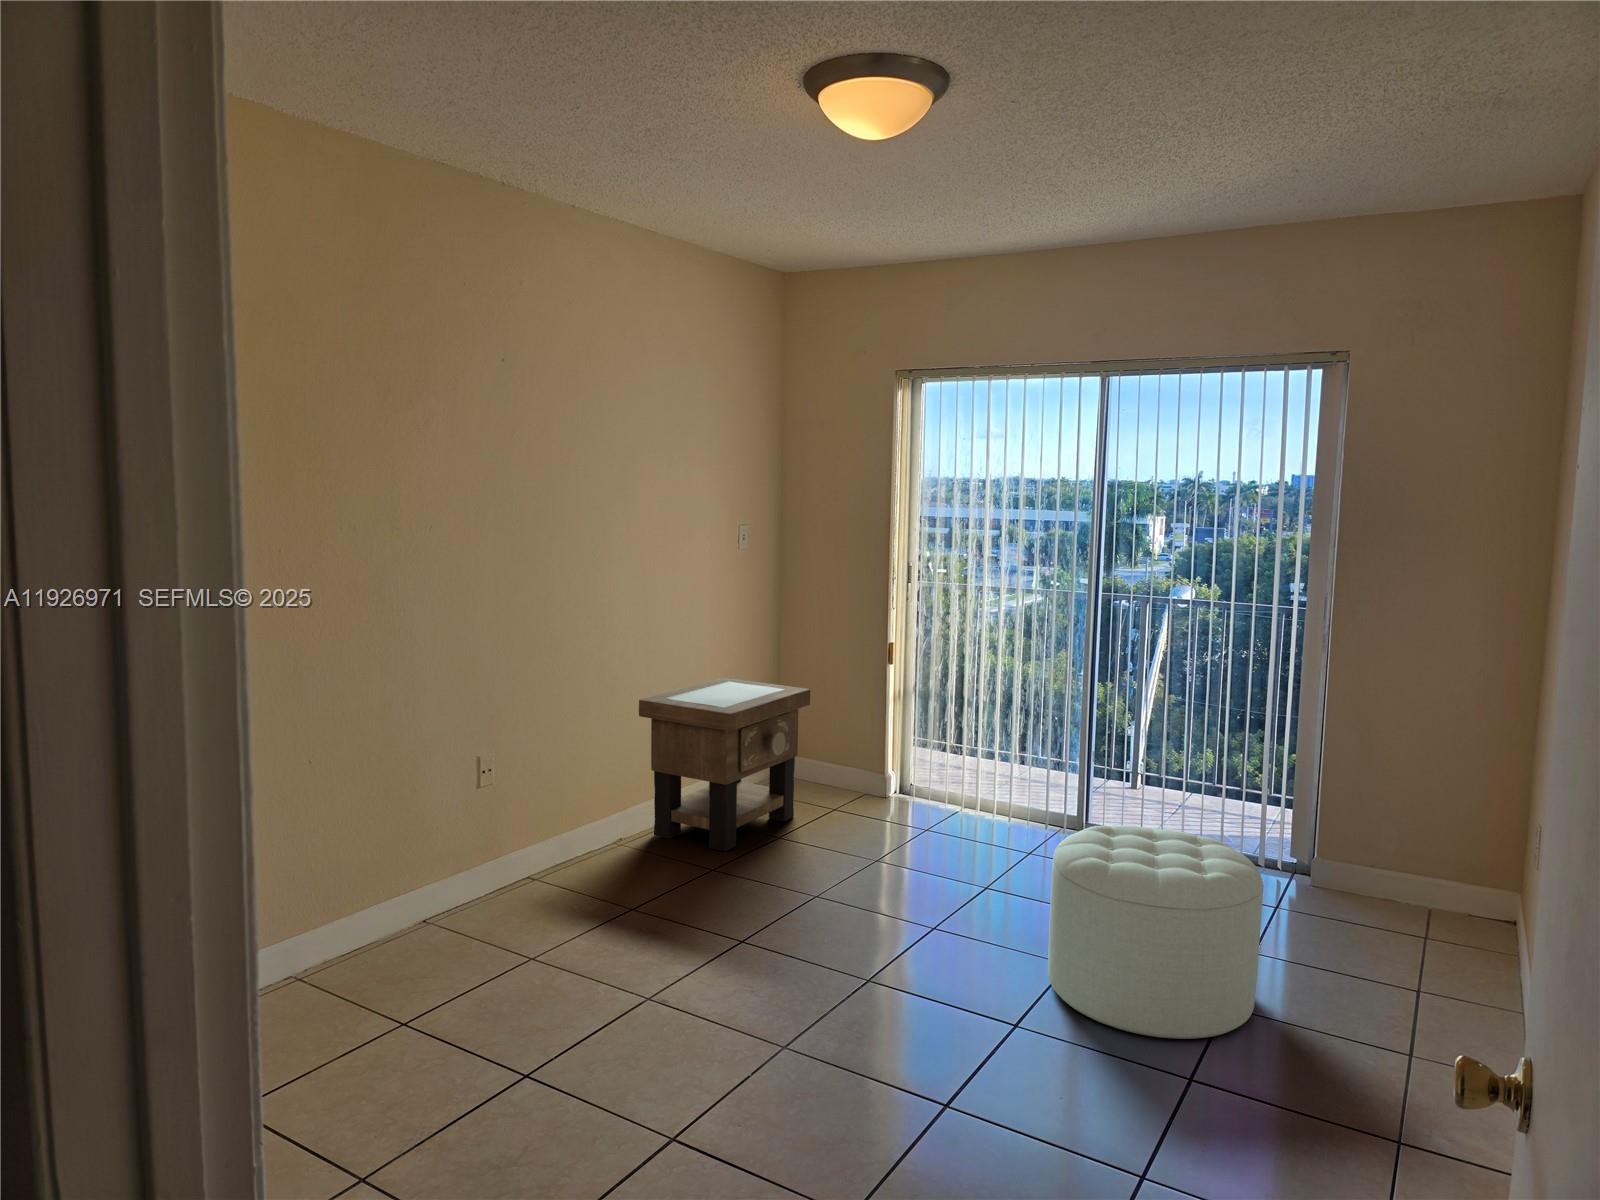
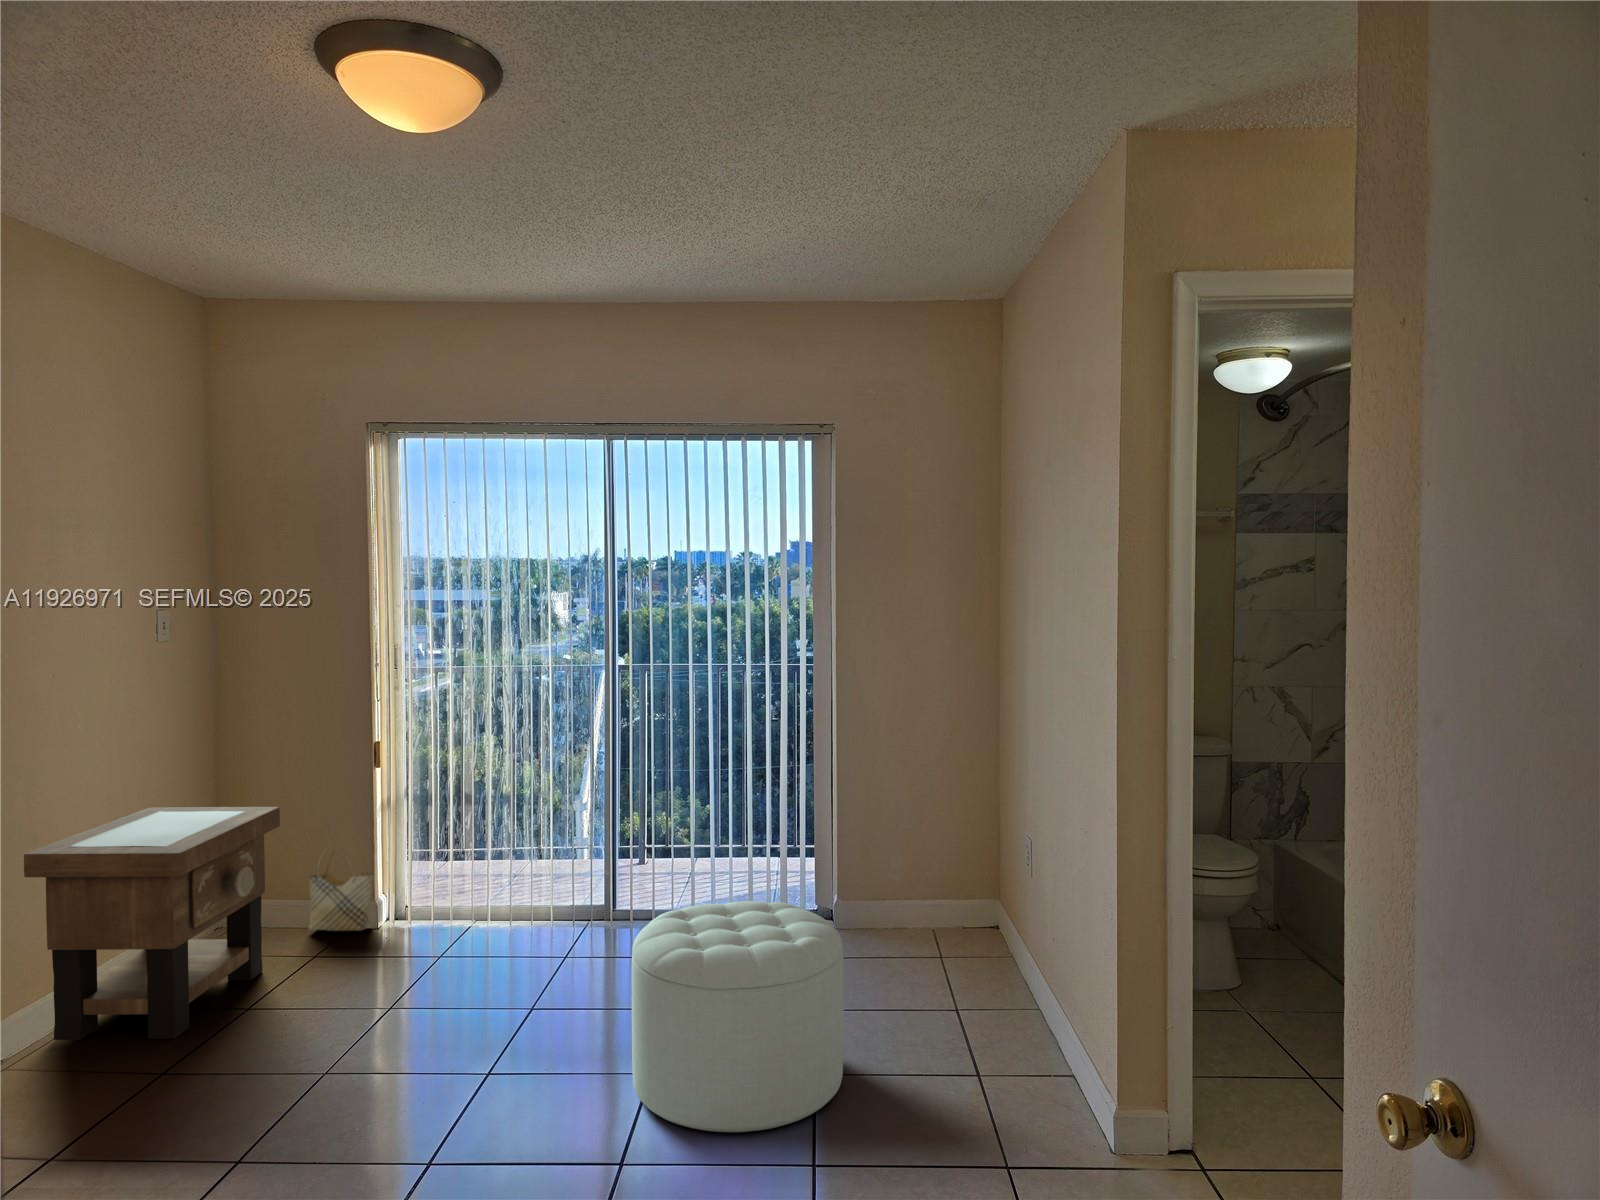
woven basket: none [833,725,885,800] -> present [308,849,374,931]

